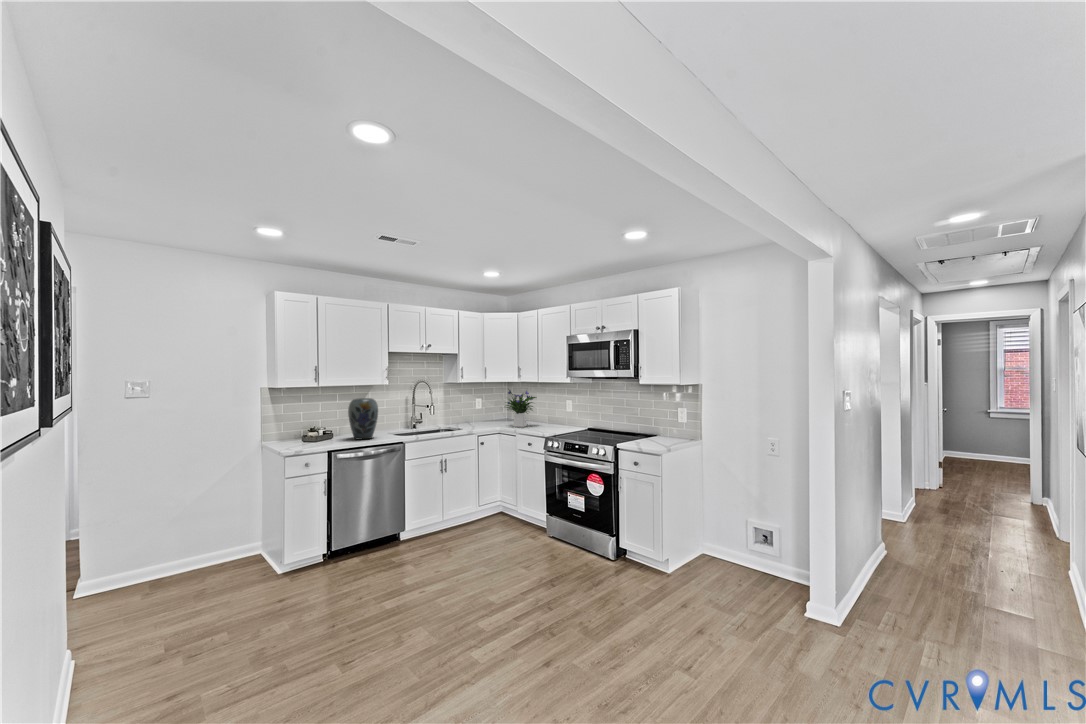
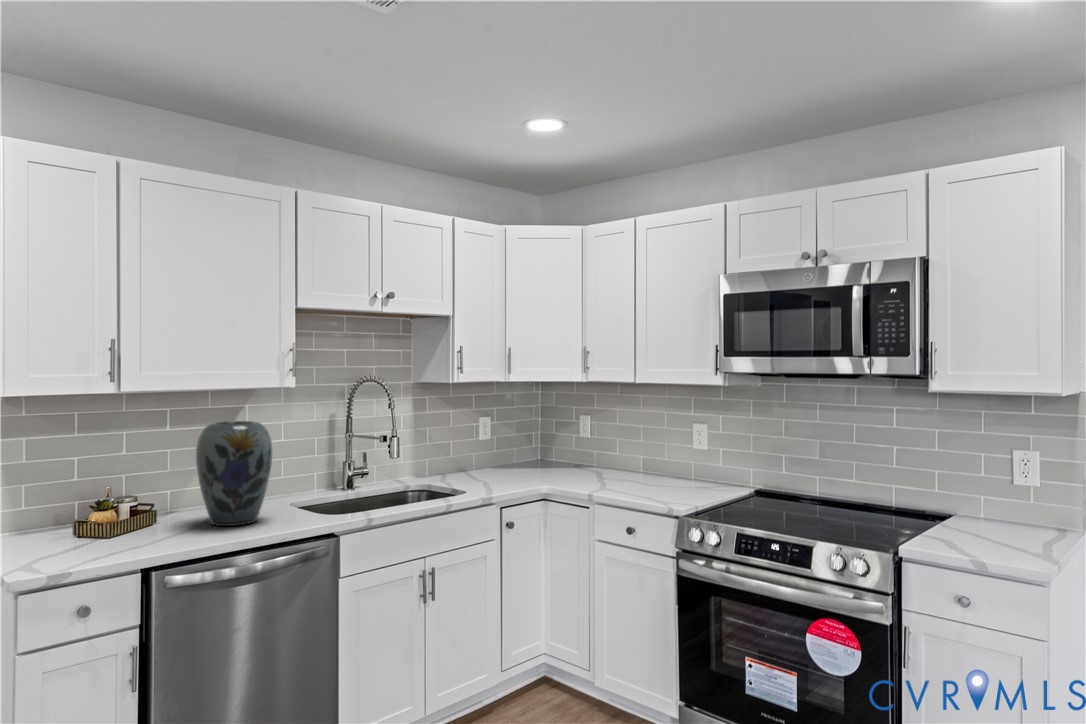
flower arrangement: present [506,390,536,427] -> none [550,396,628,484]

